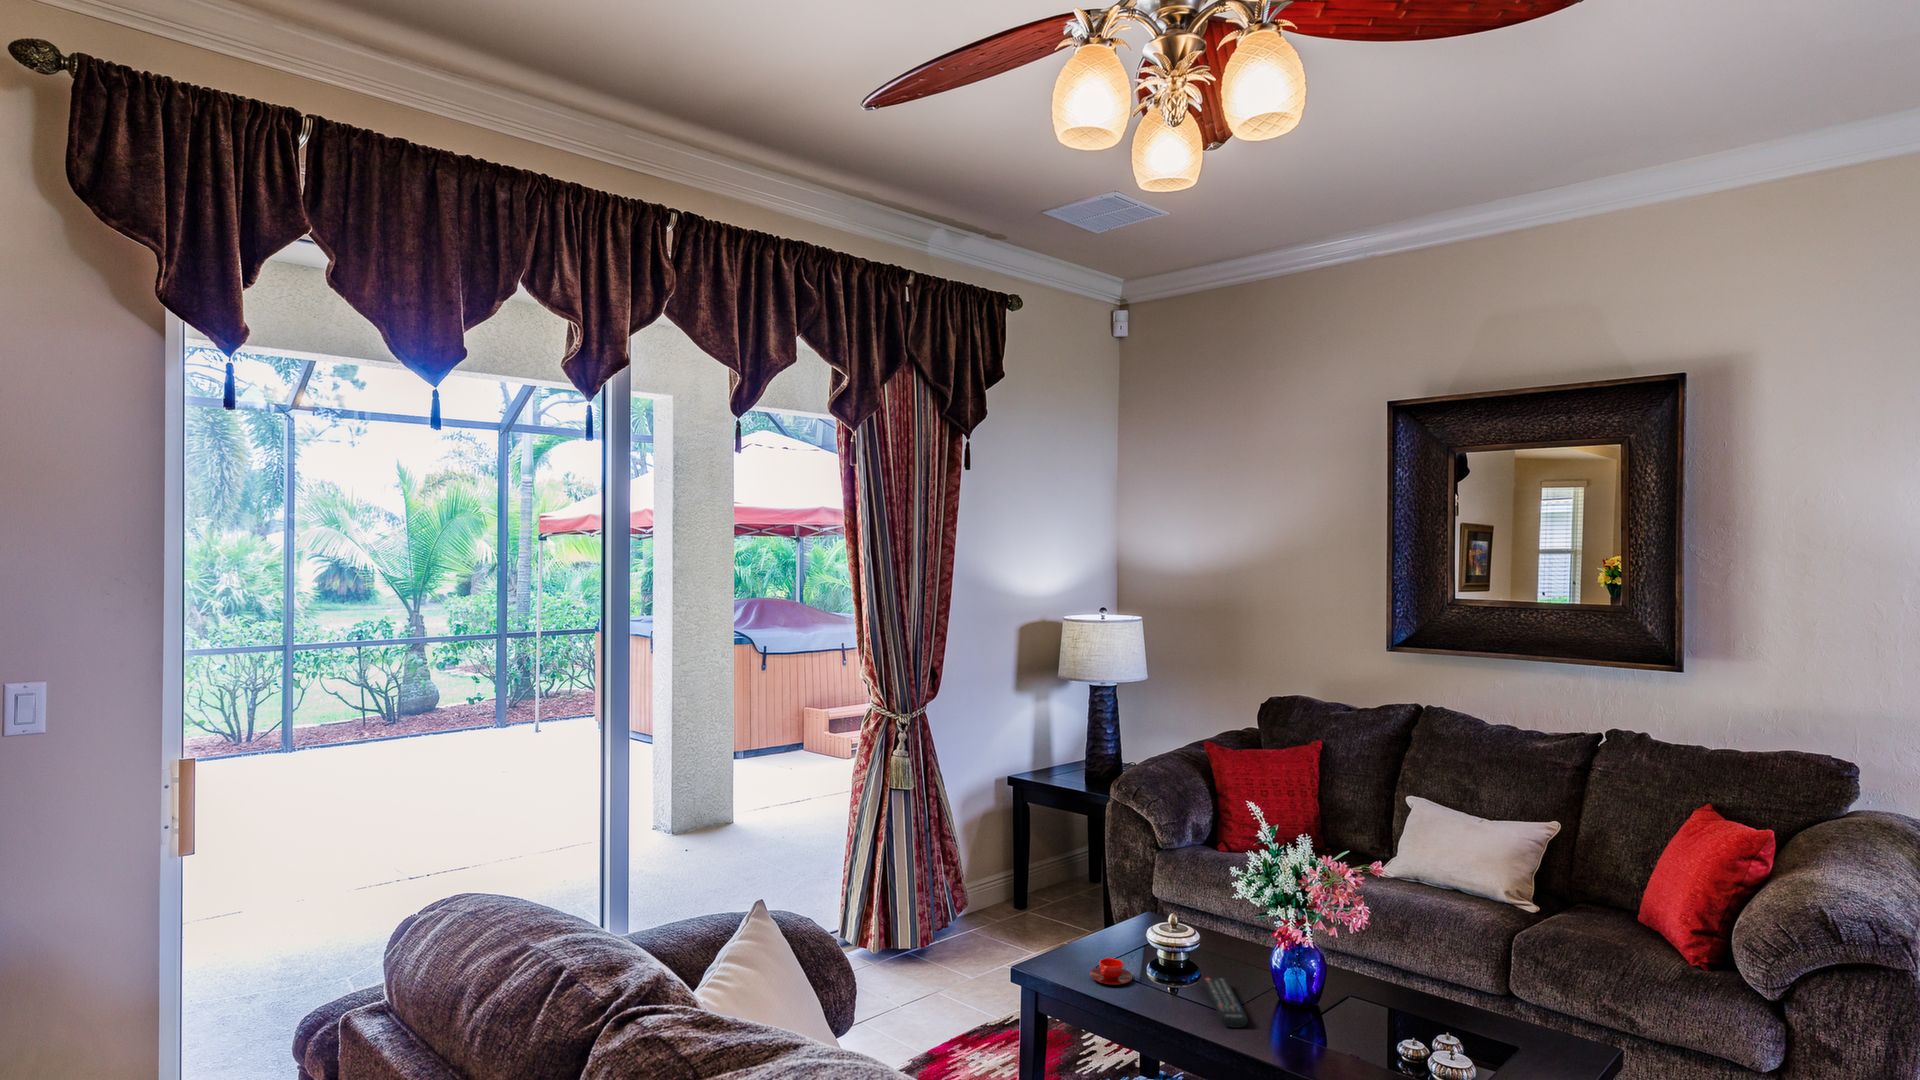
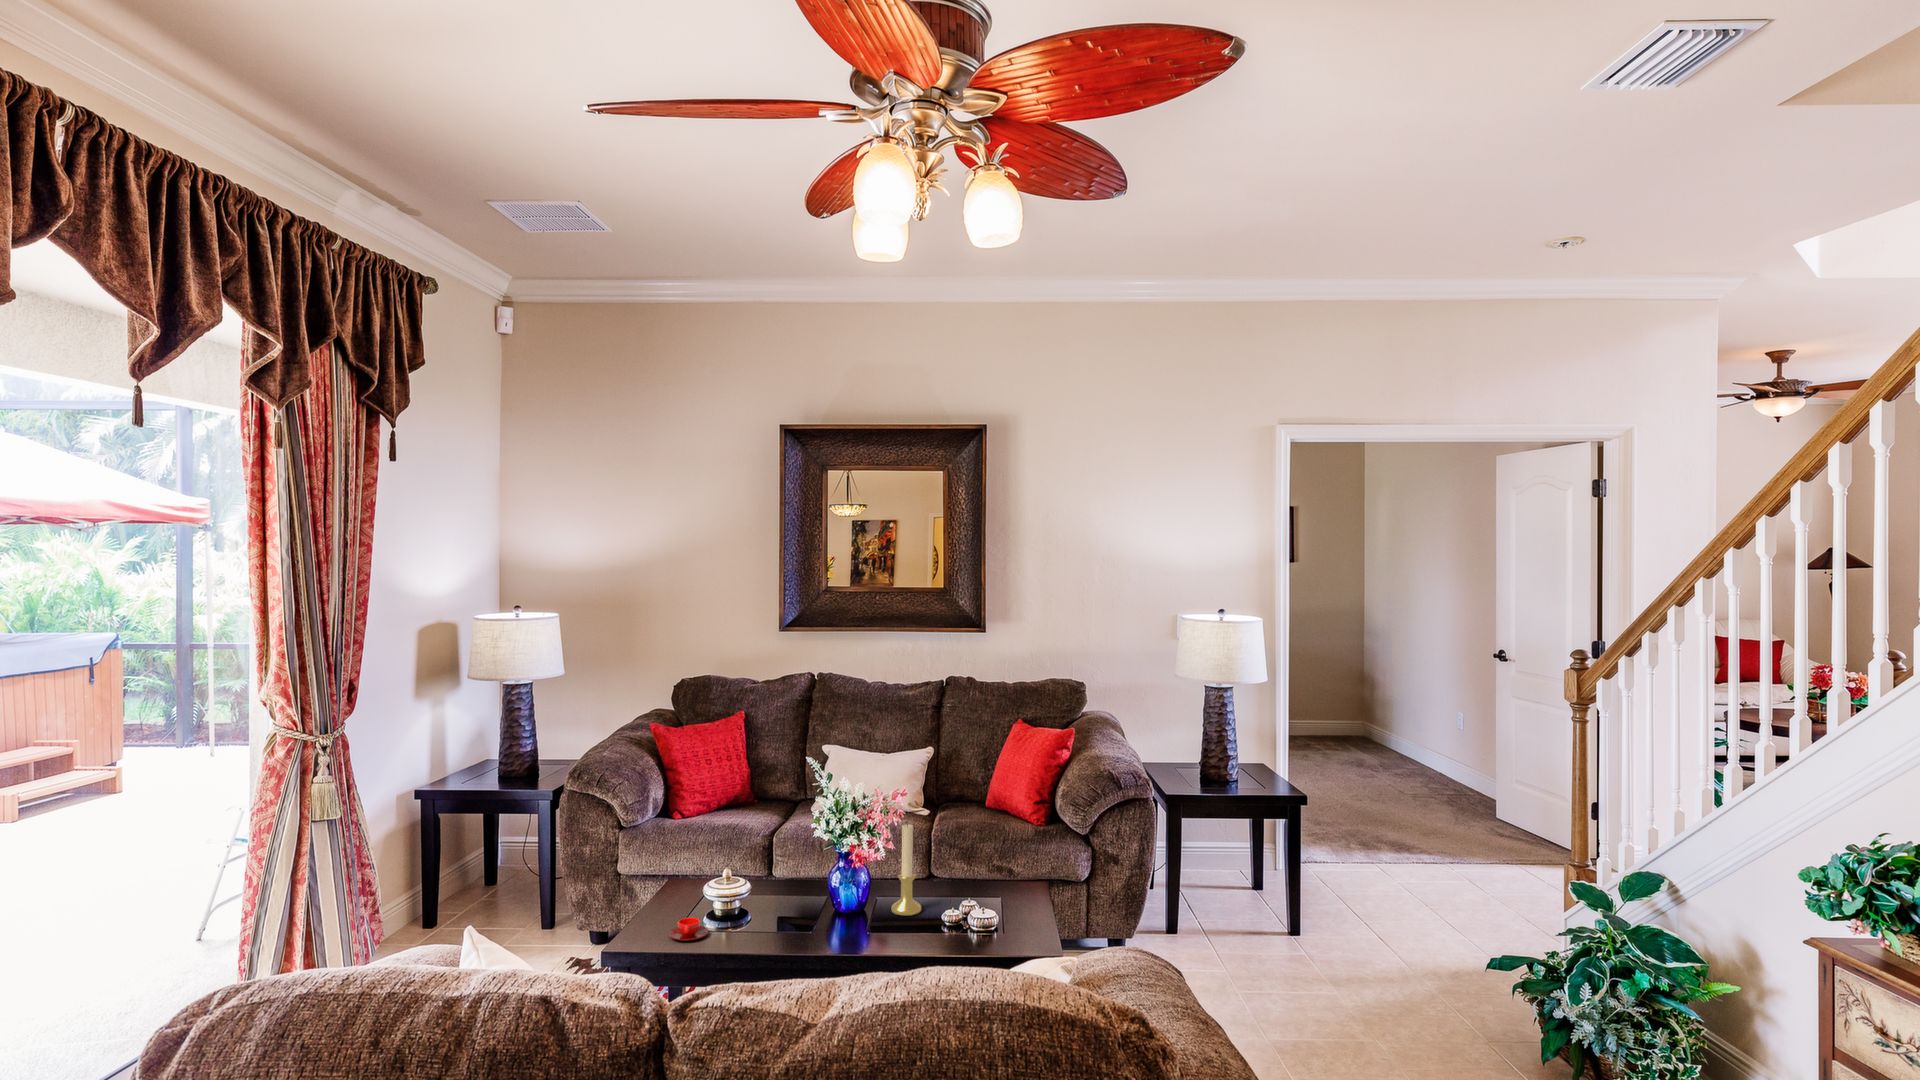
candle holder: none [1360,909,1402,1034] -> present [891,823,921,916]
remote control: present [1202,977,1248,1028] -> none [763,909,826,942]

